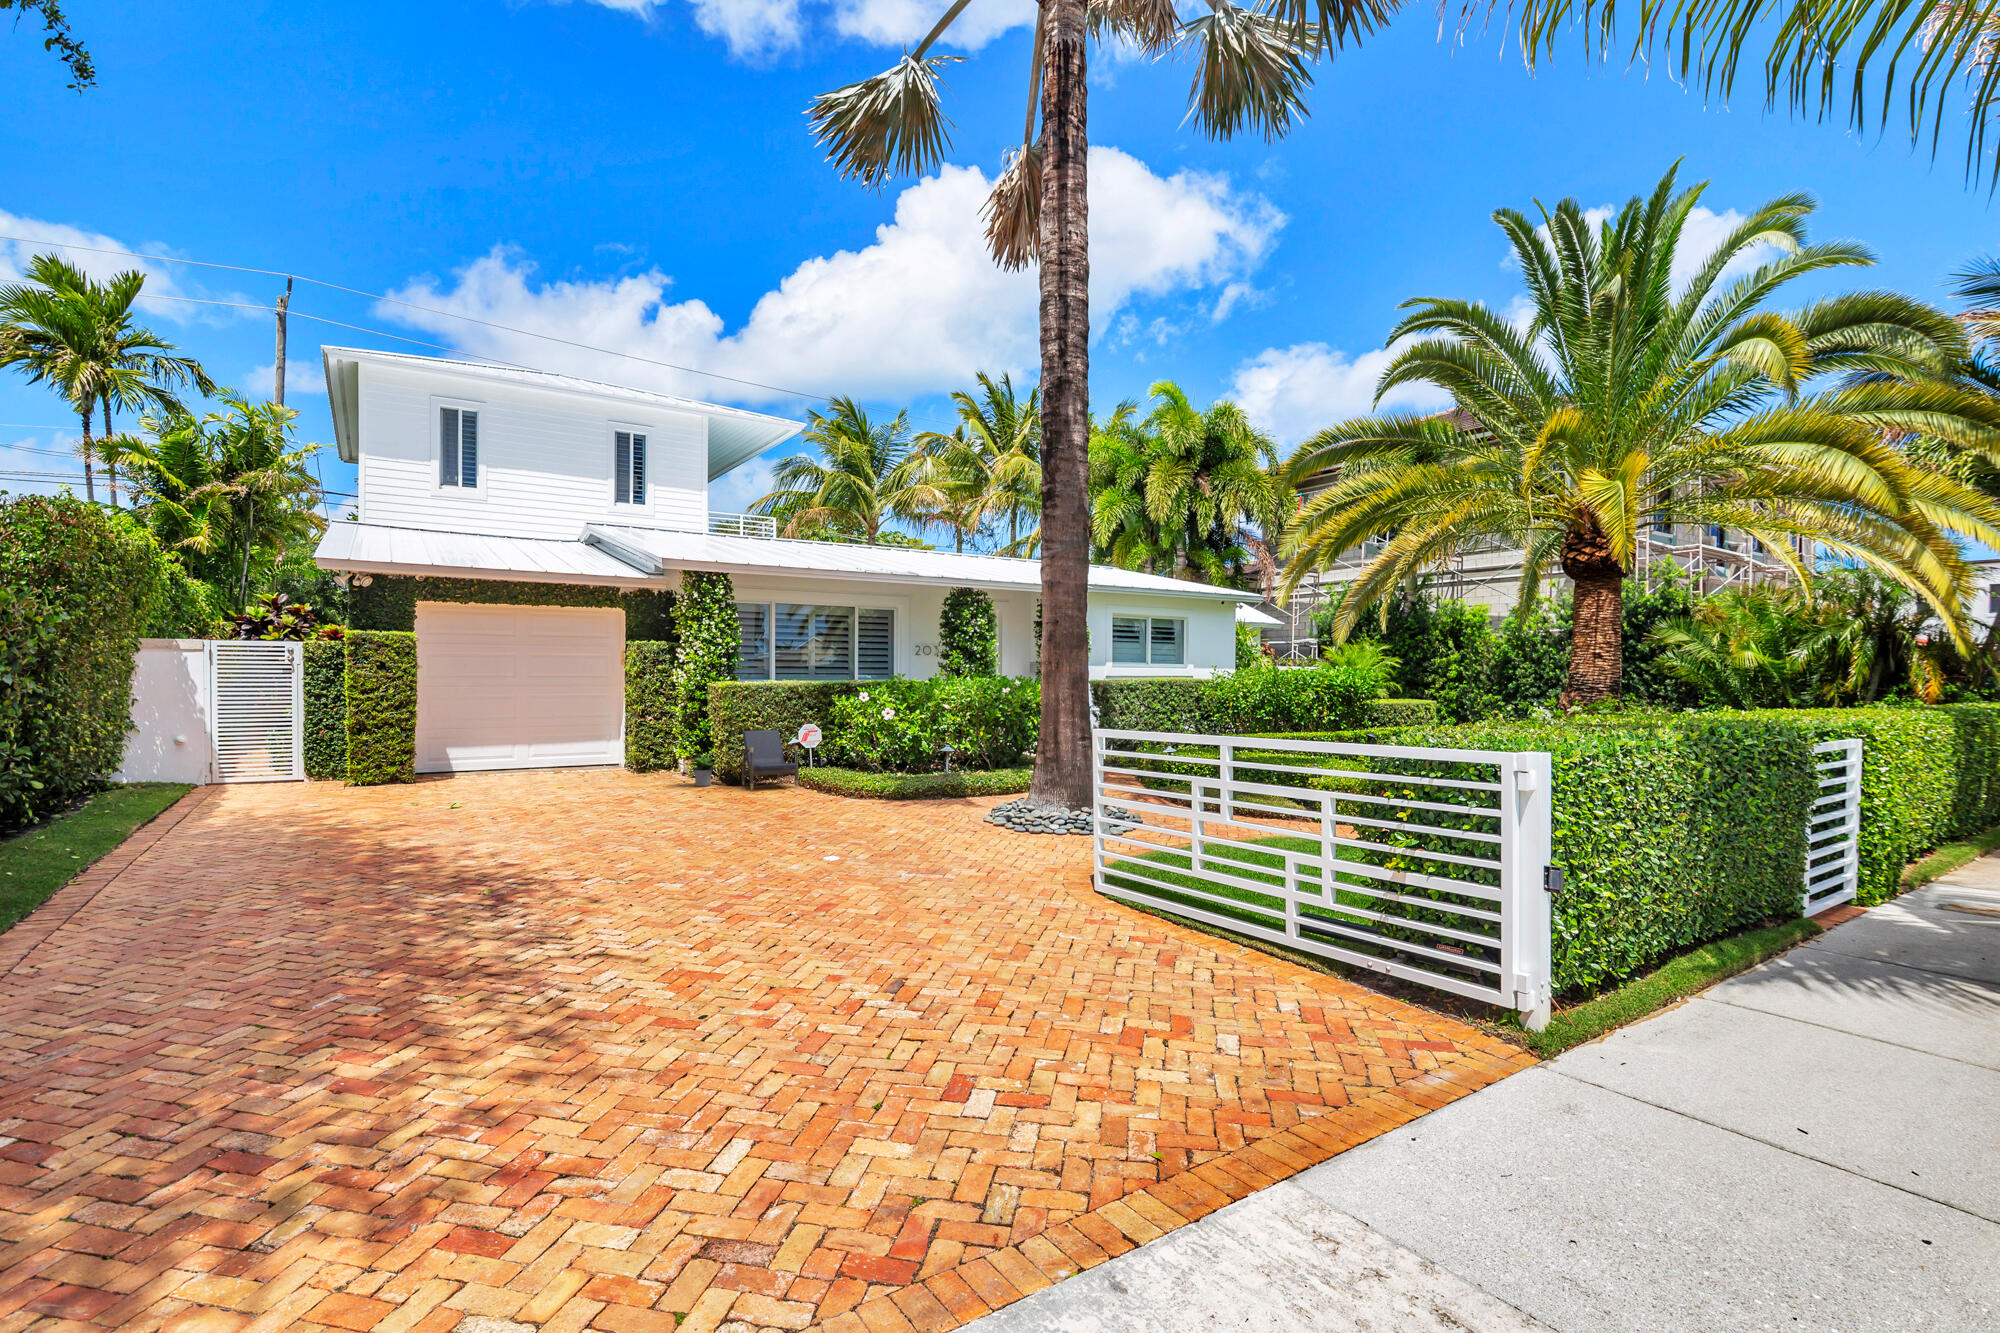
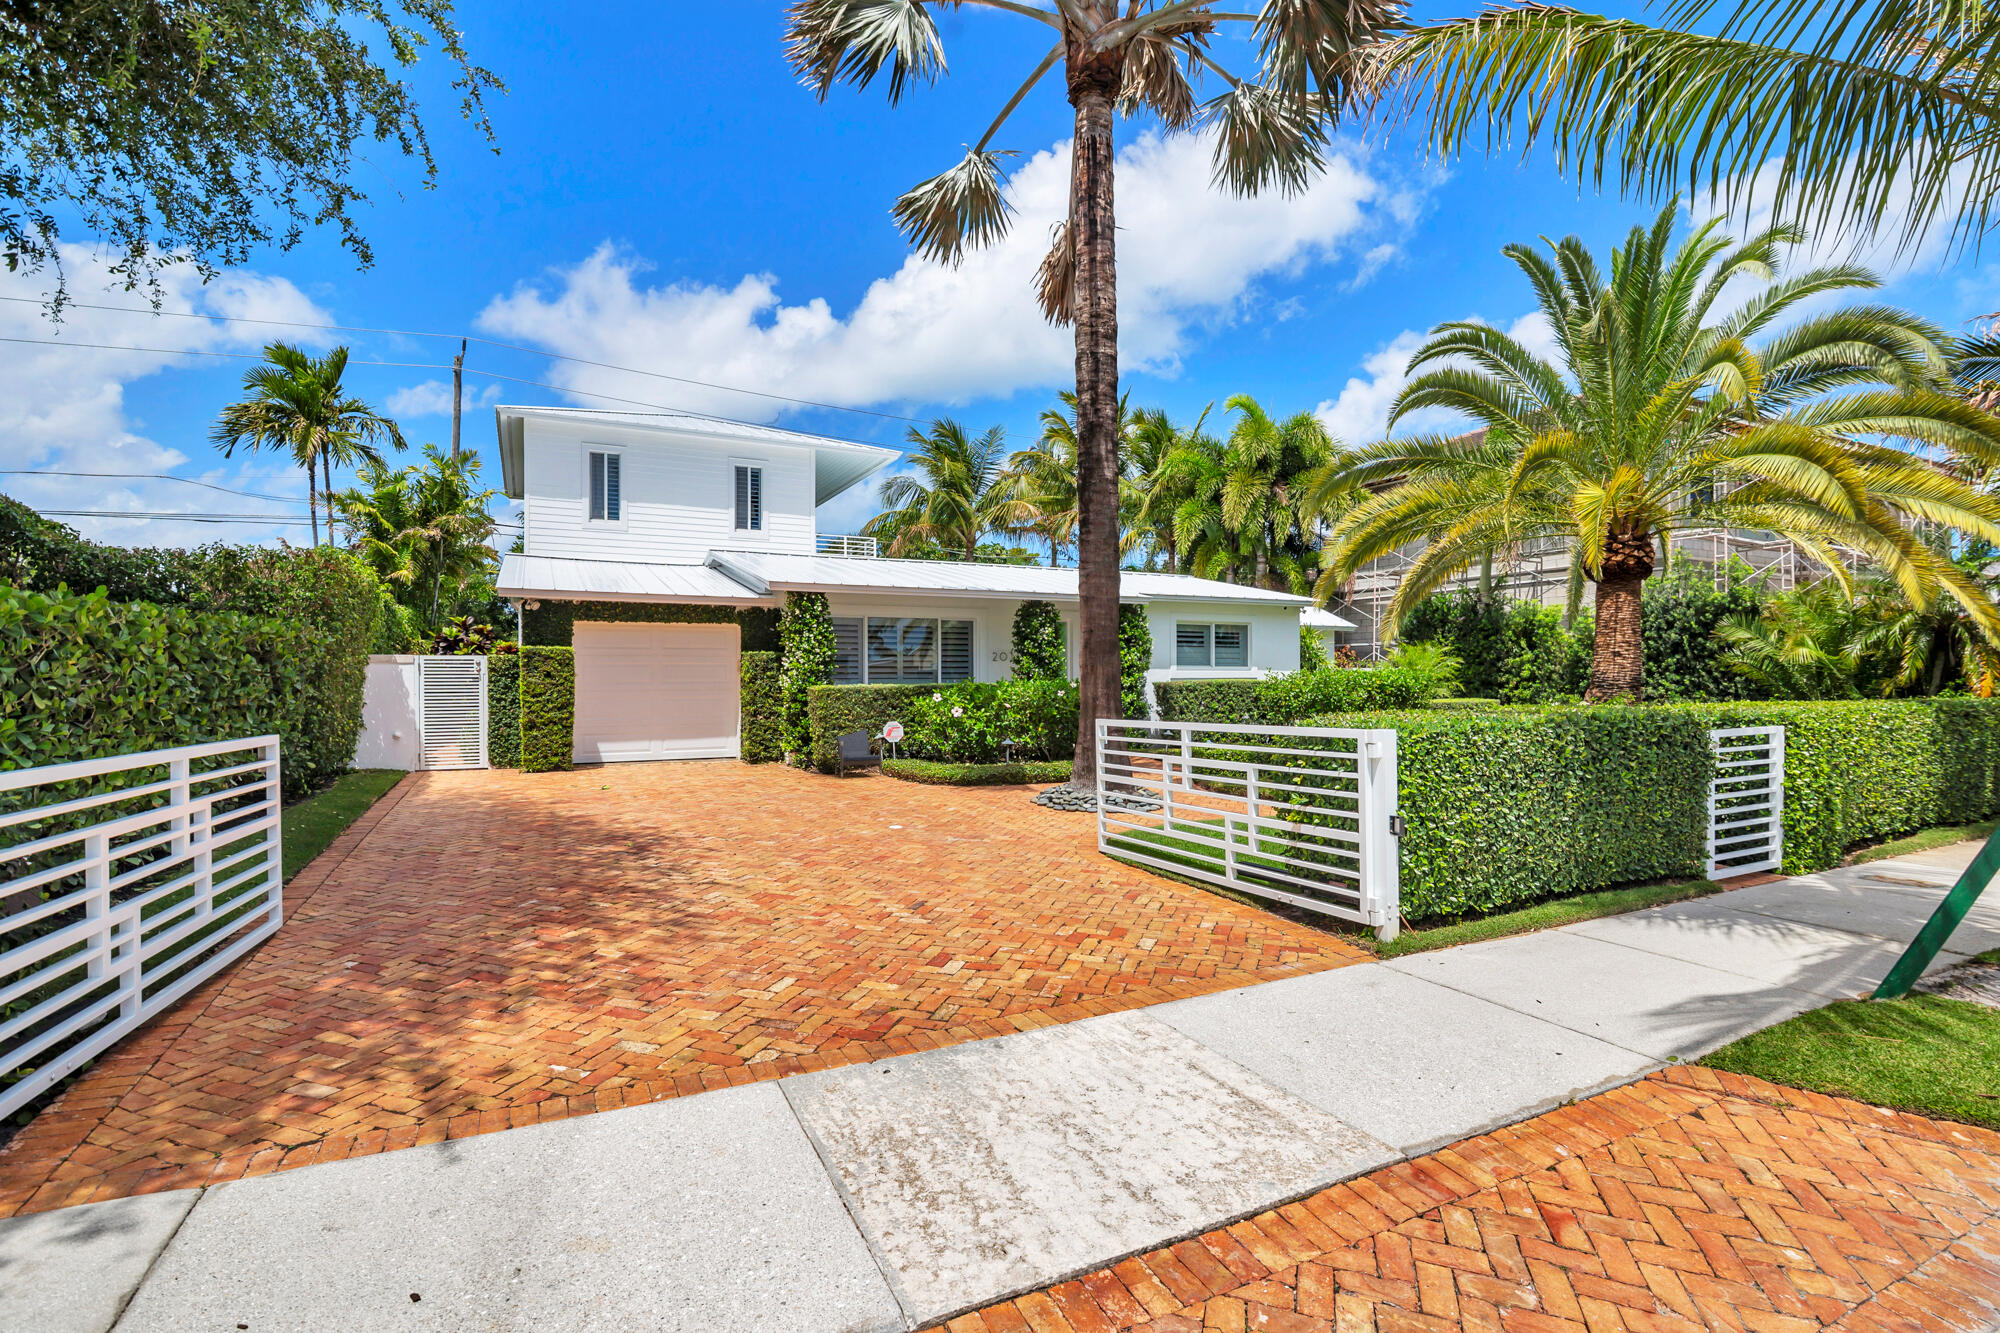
potted plant: present [689,757,719,786] -> none [789,750,819,775]

